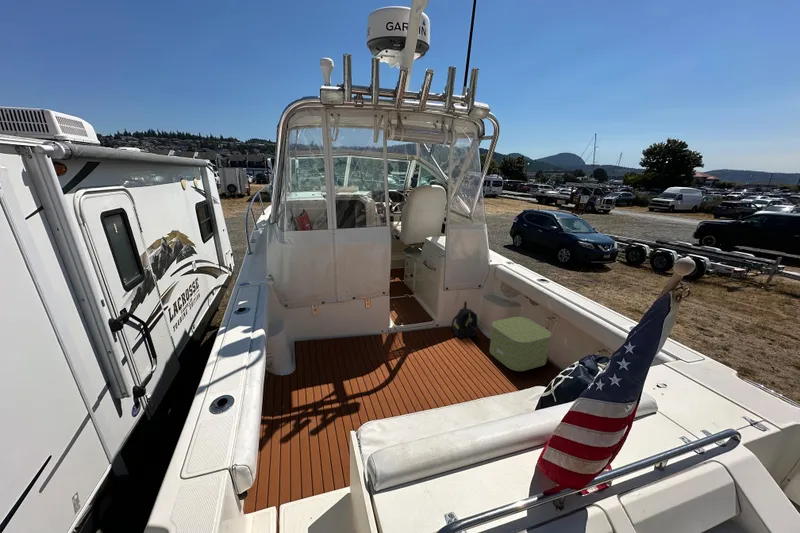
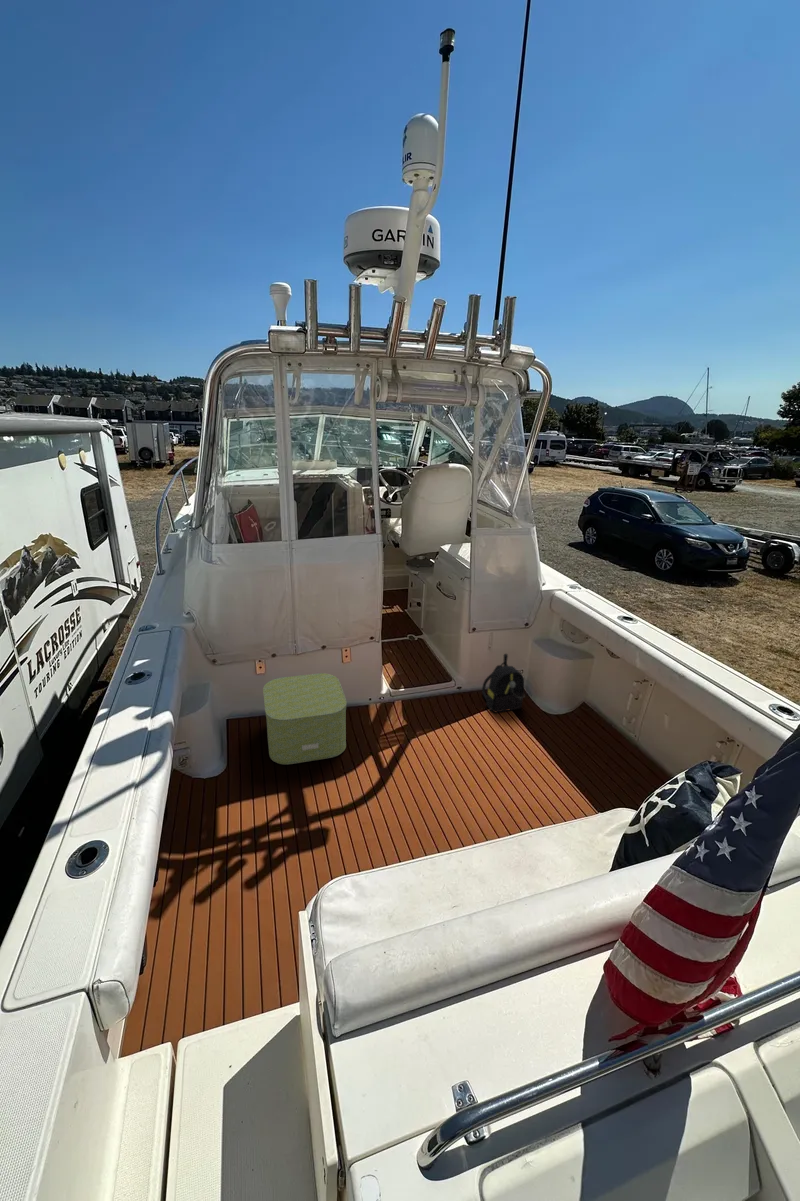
storage box: present [490,317,552,371] -> present [263,673,347,764]

